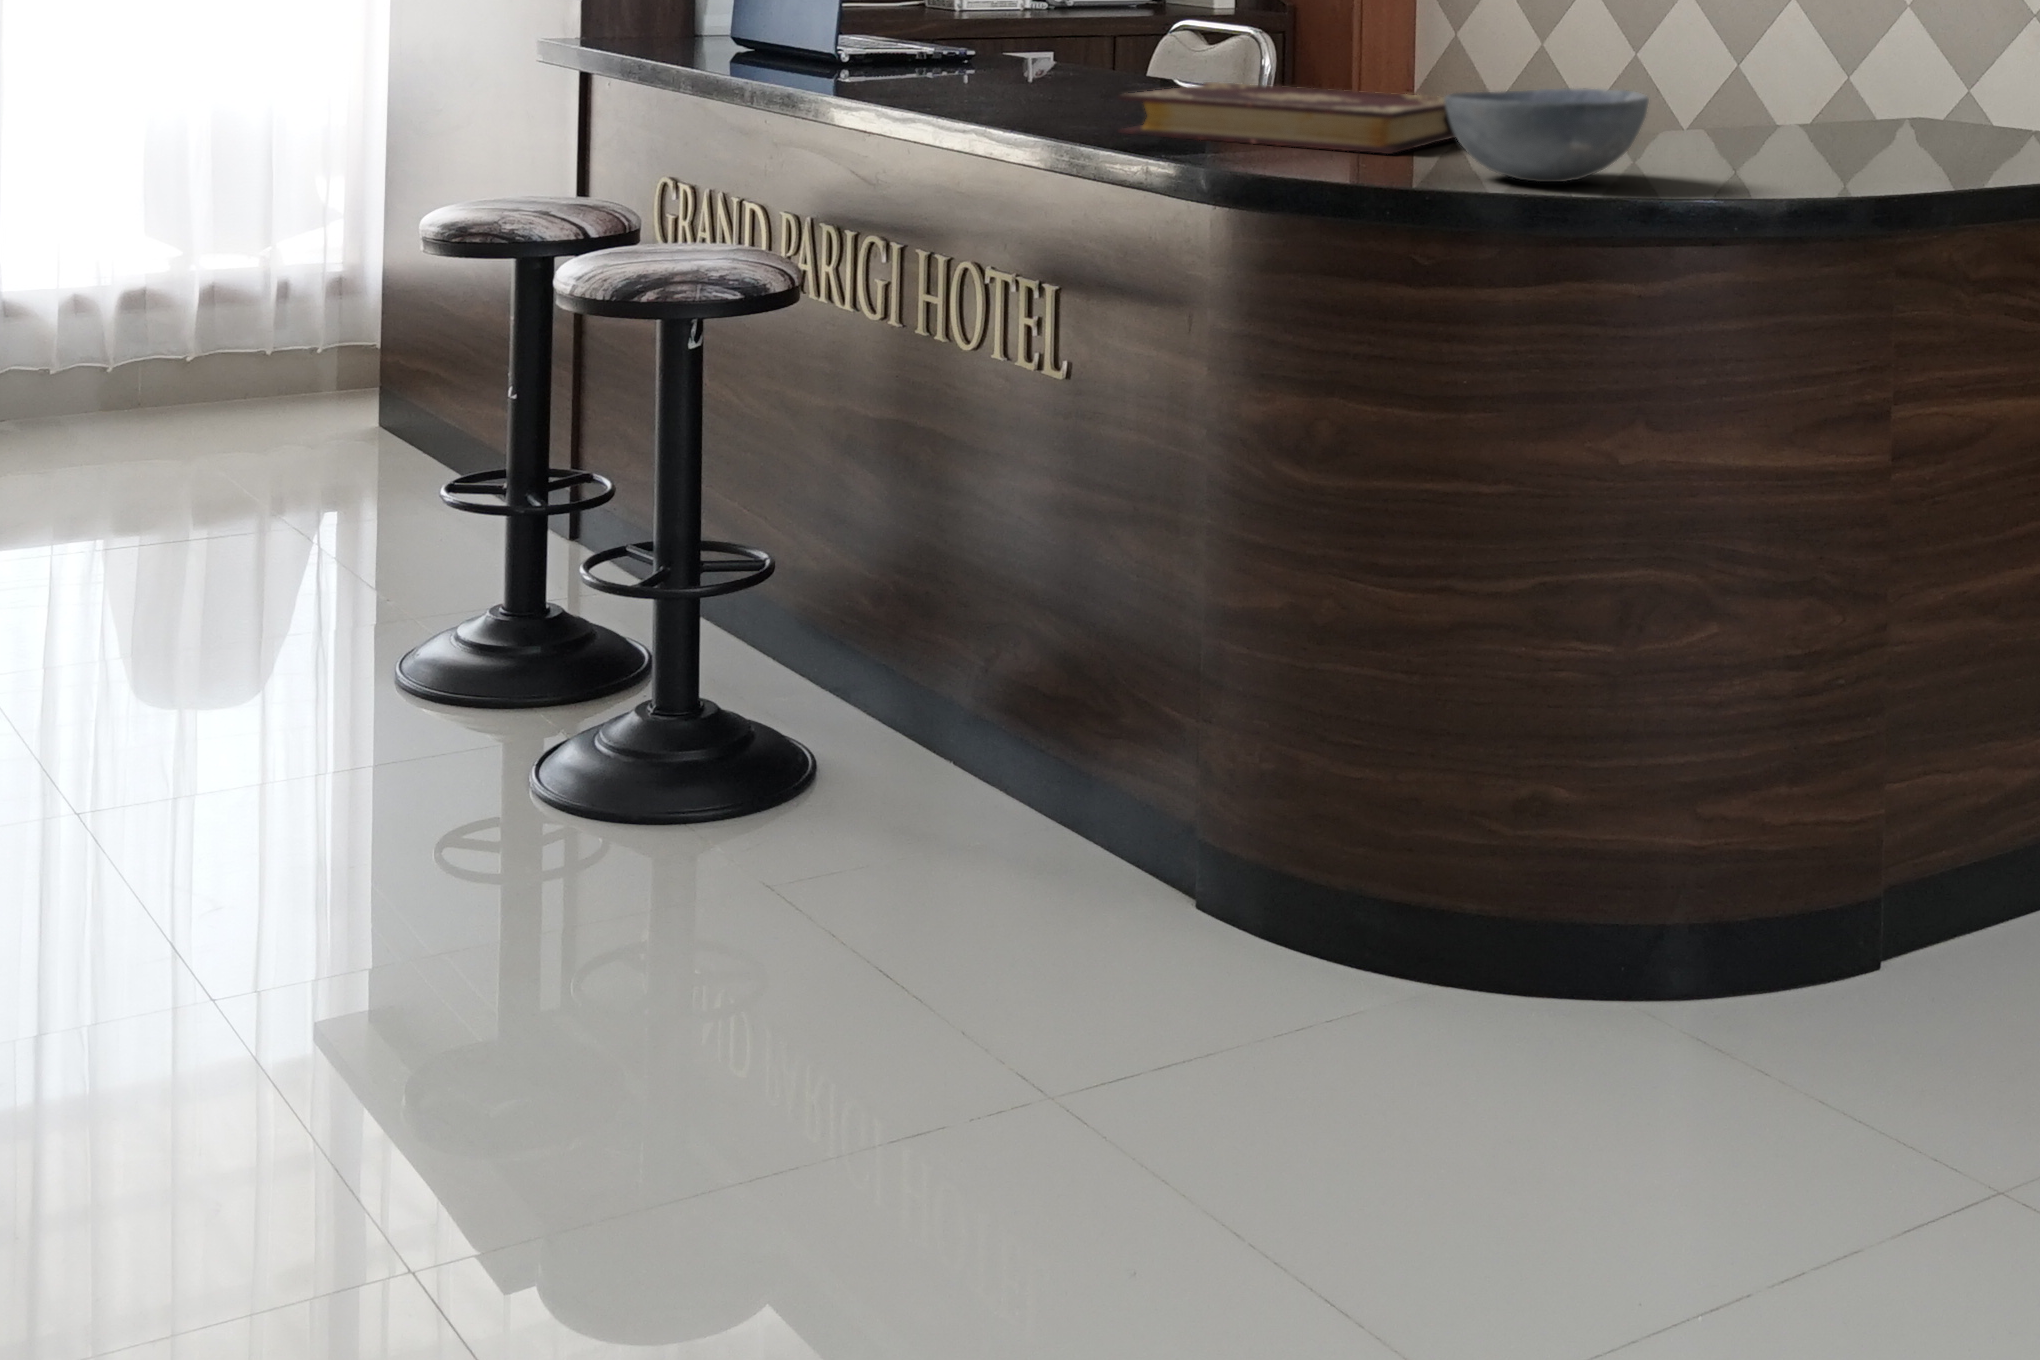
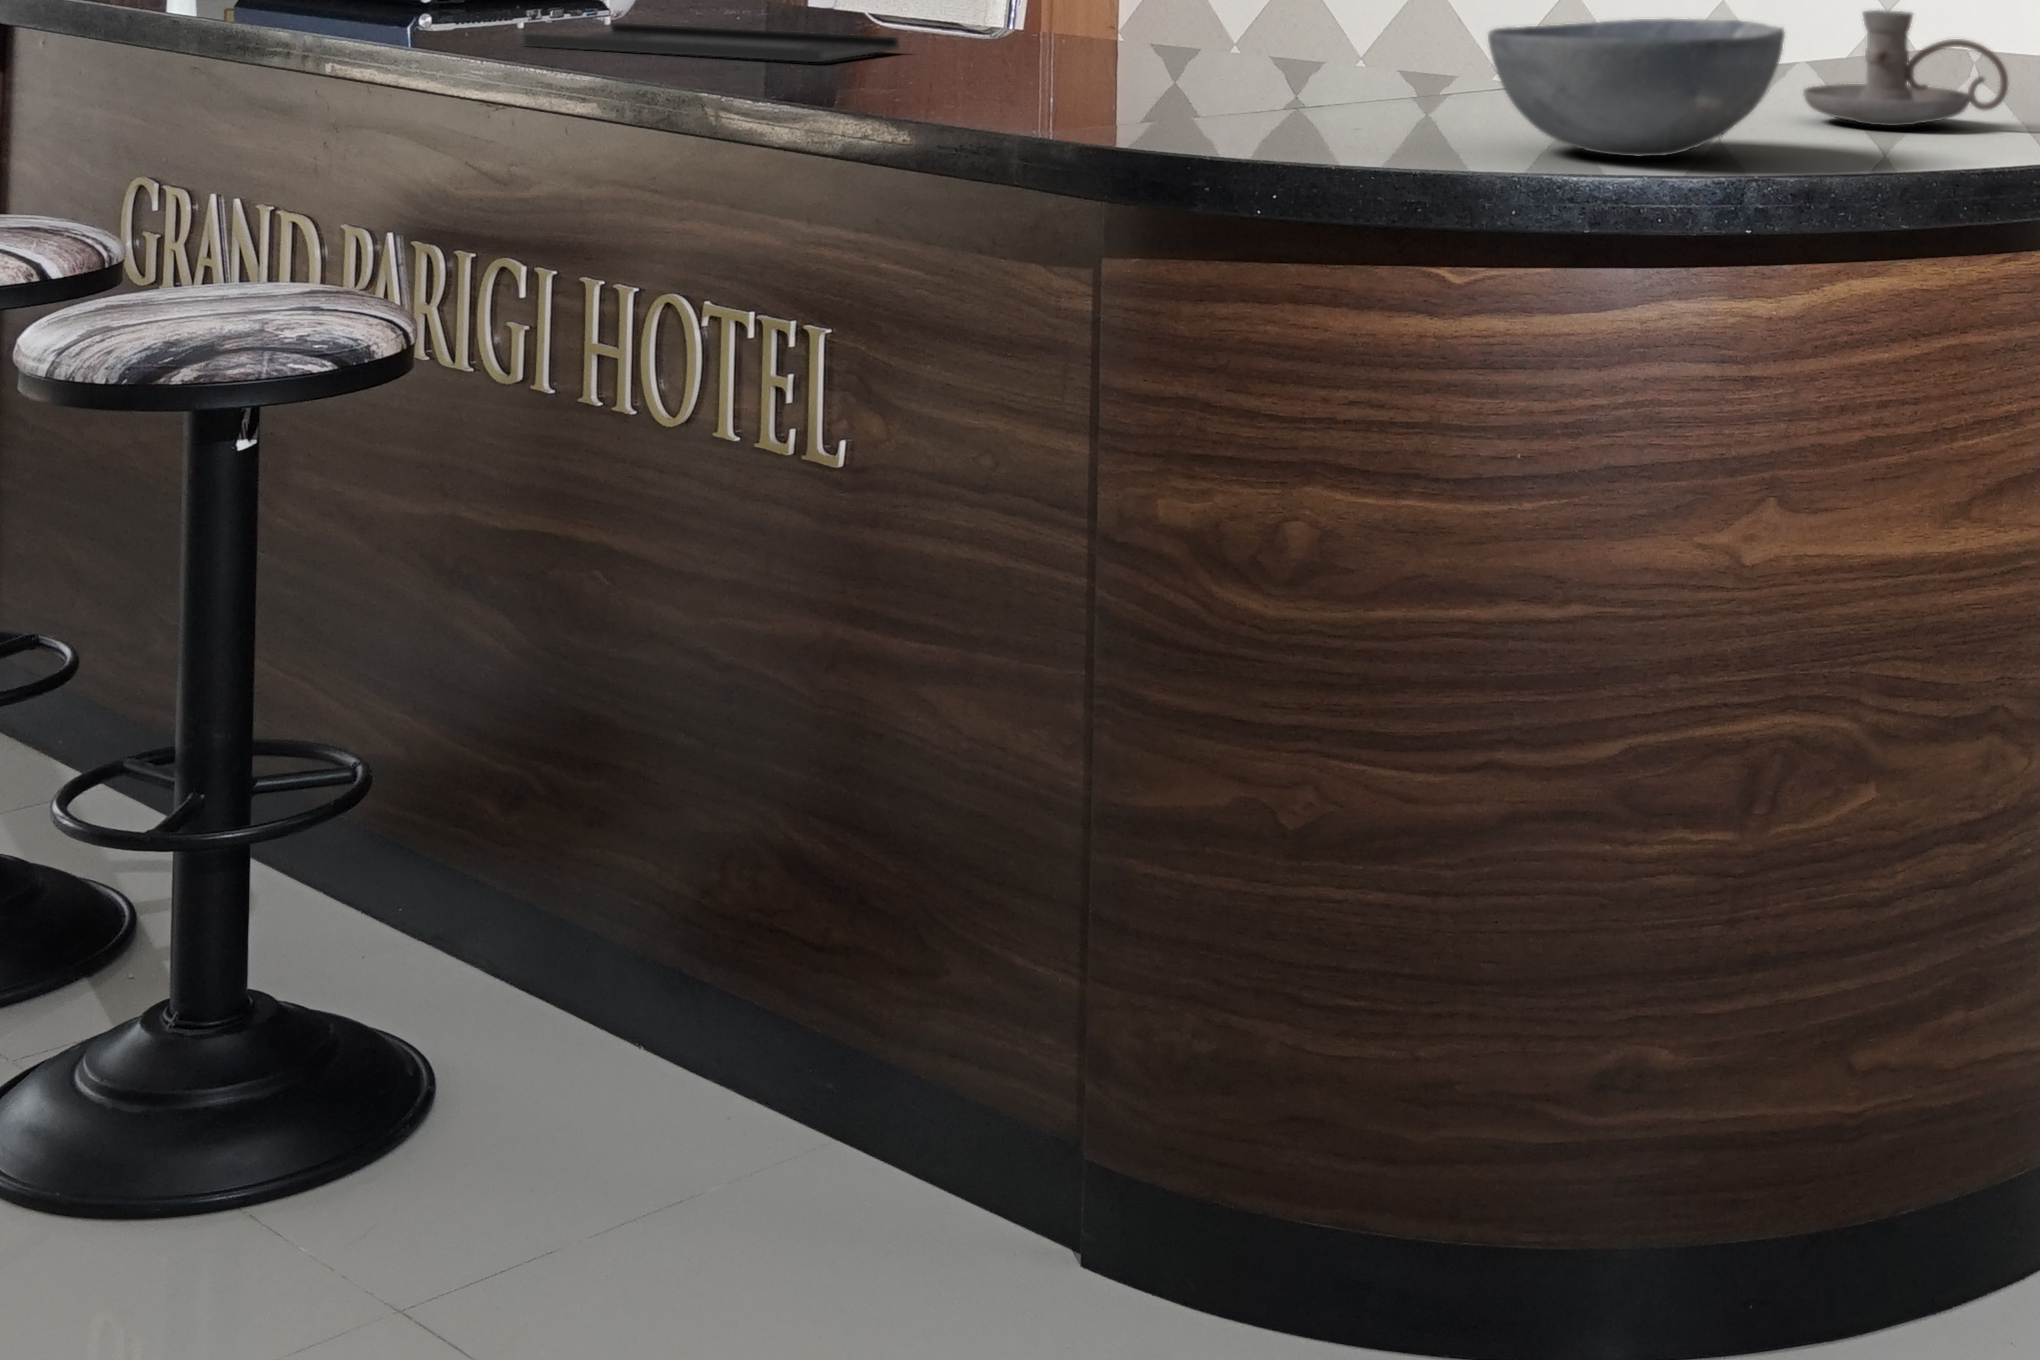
tray: none [883,76,1129,106] -> present [523,23,899,62]
book: present [1119,82,1456,154] -> none [938,22,1446,121]
candle holder: none [1712,86,1856,168] -> present [1803,10,2008,126]

